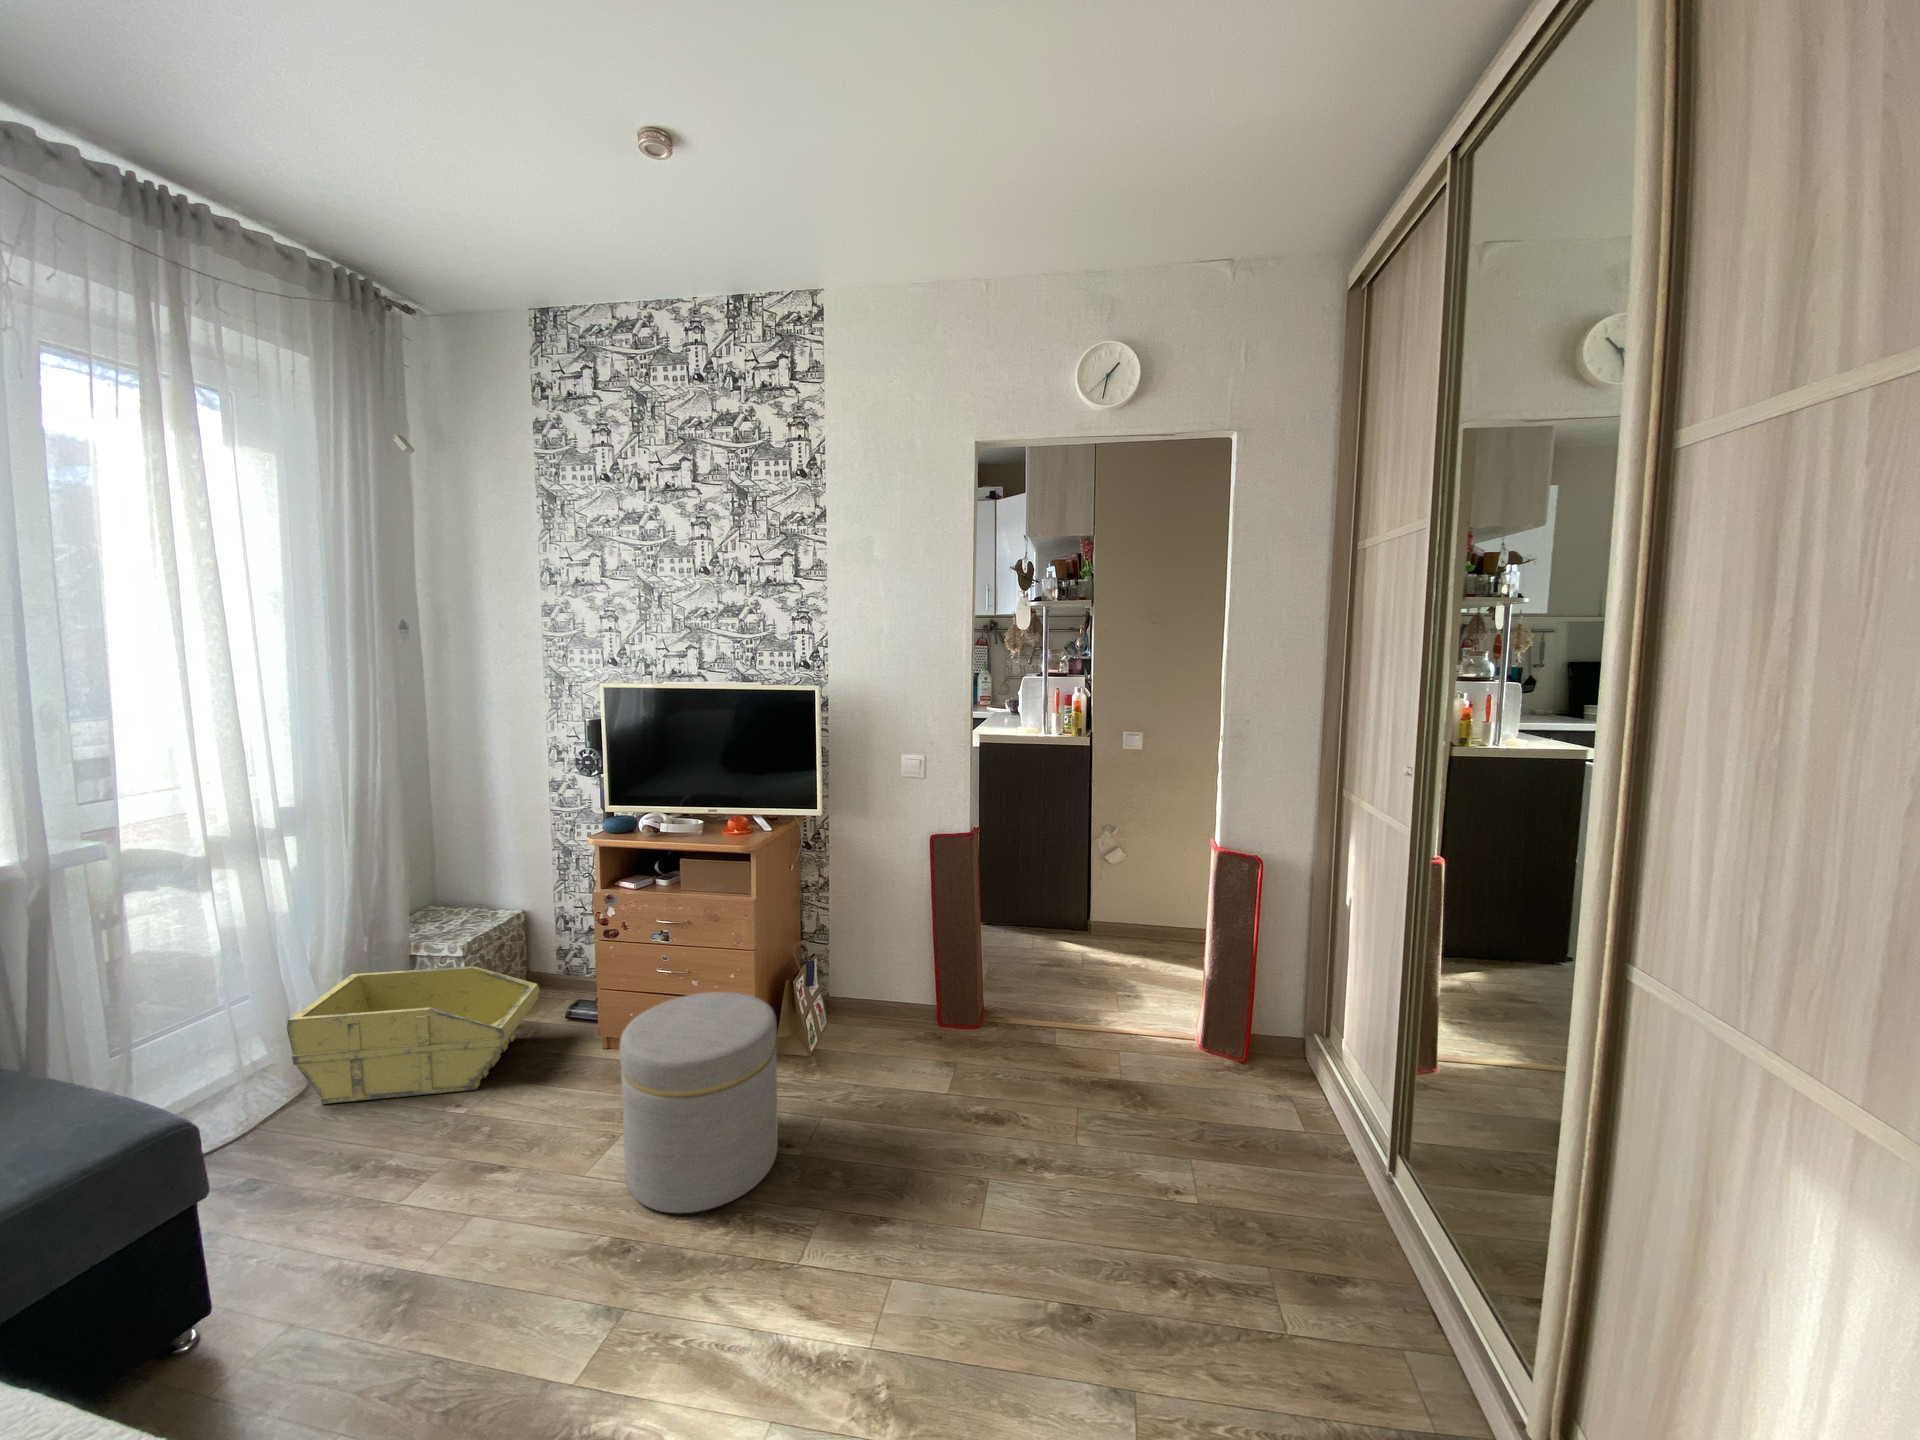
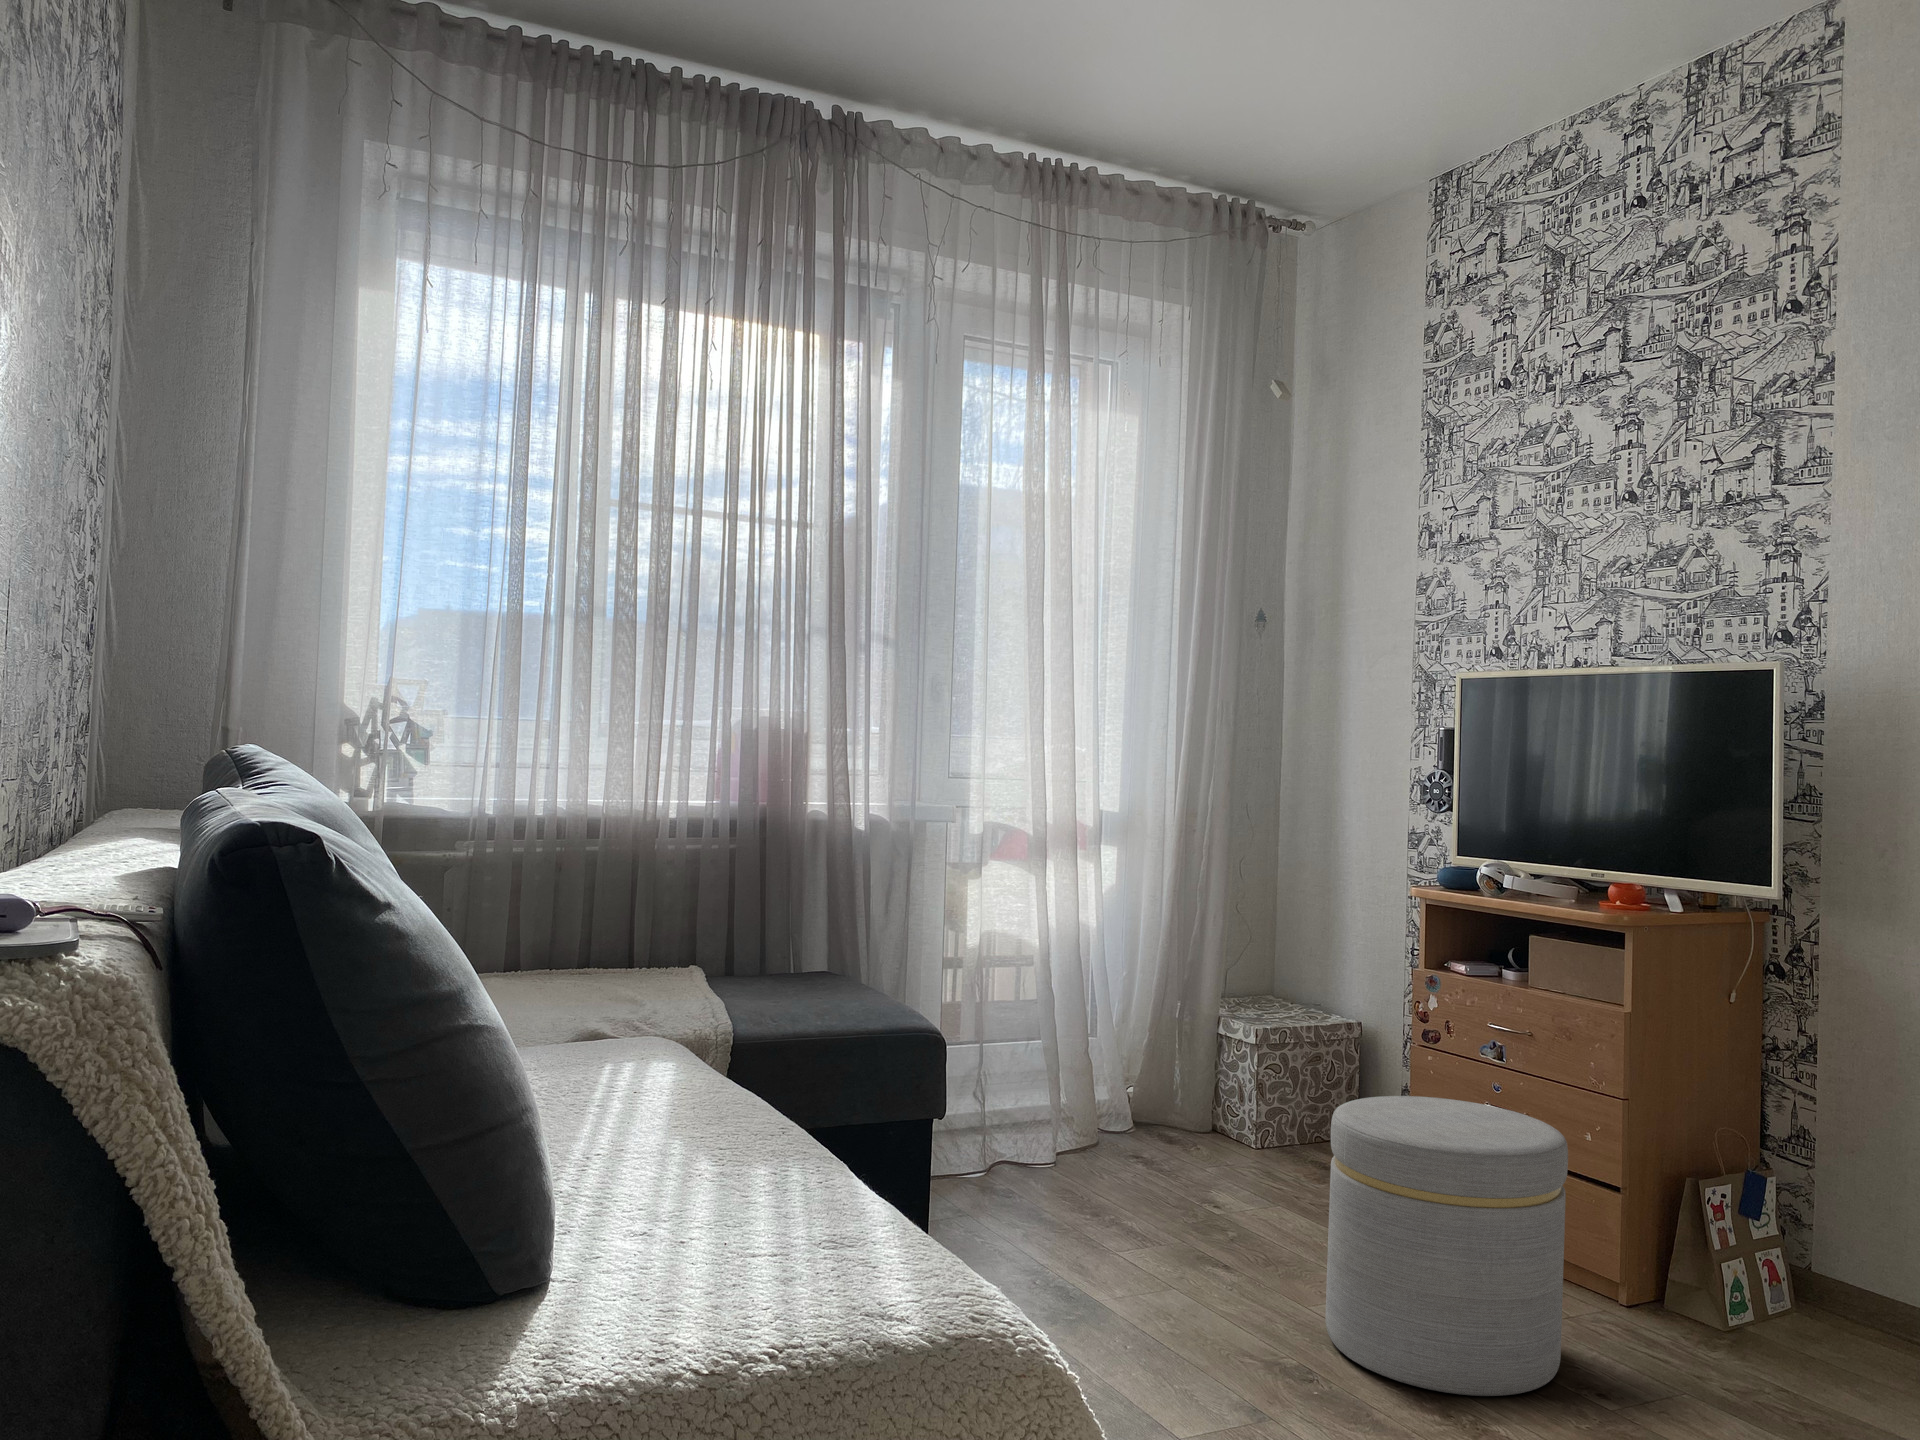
storage bin: present [287,966,540,1104] -> none [1083,1027,1345,1191]

